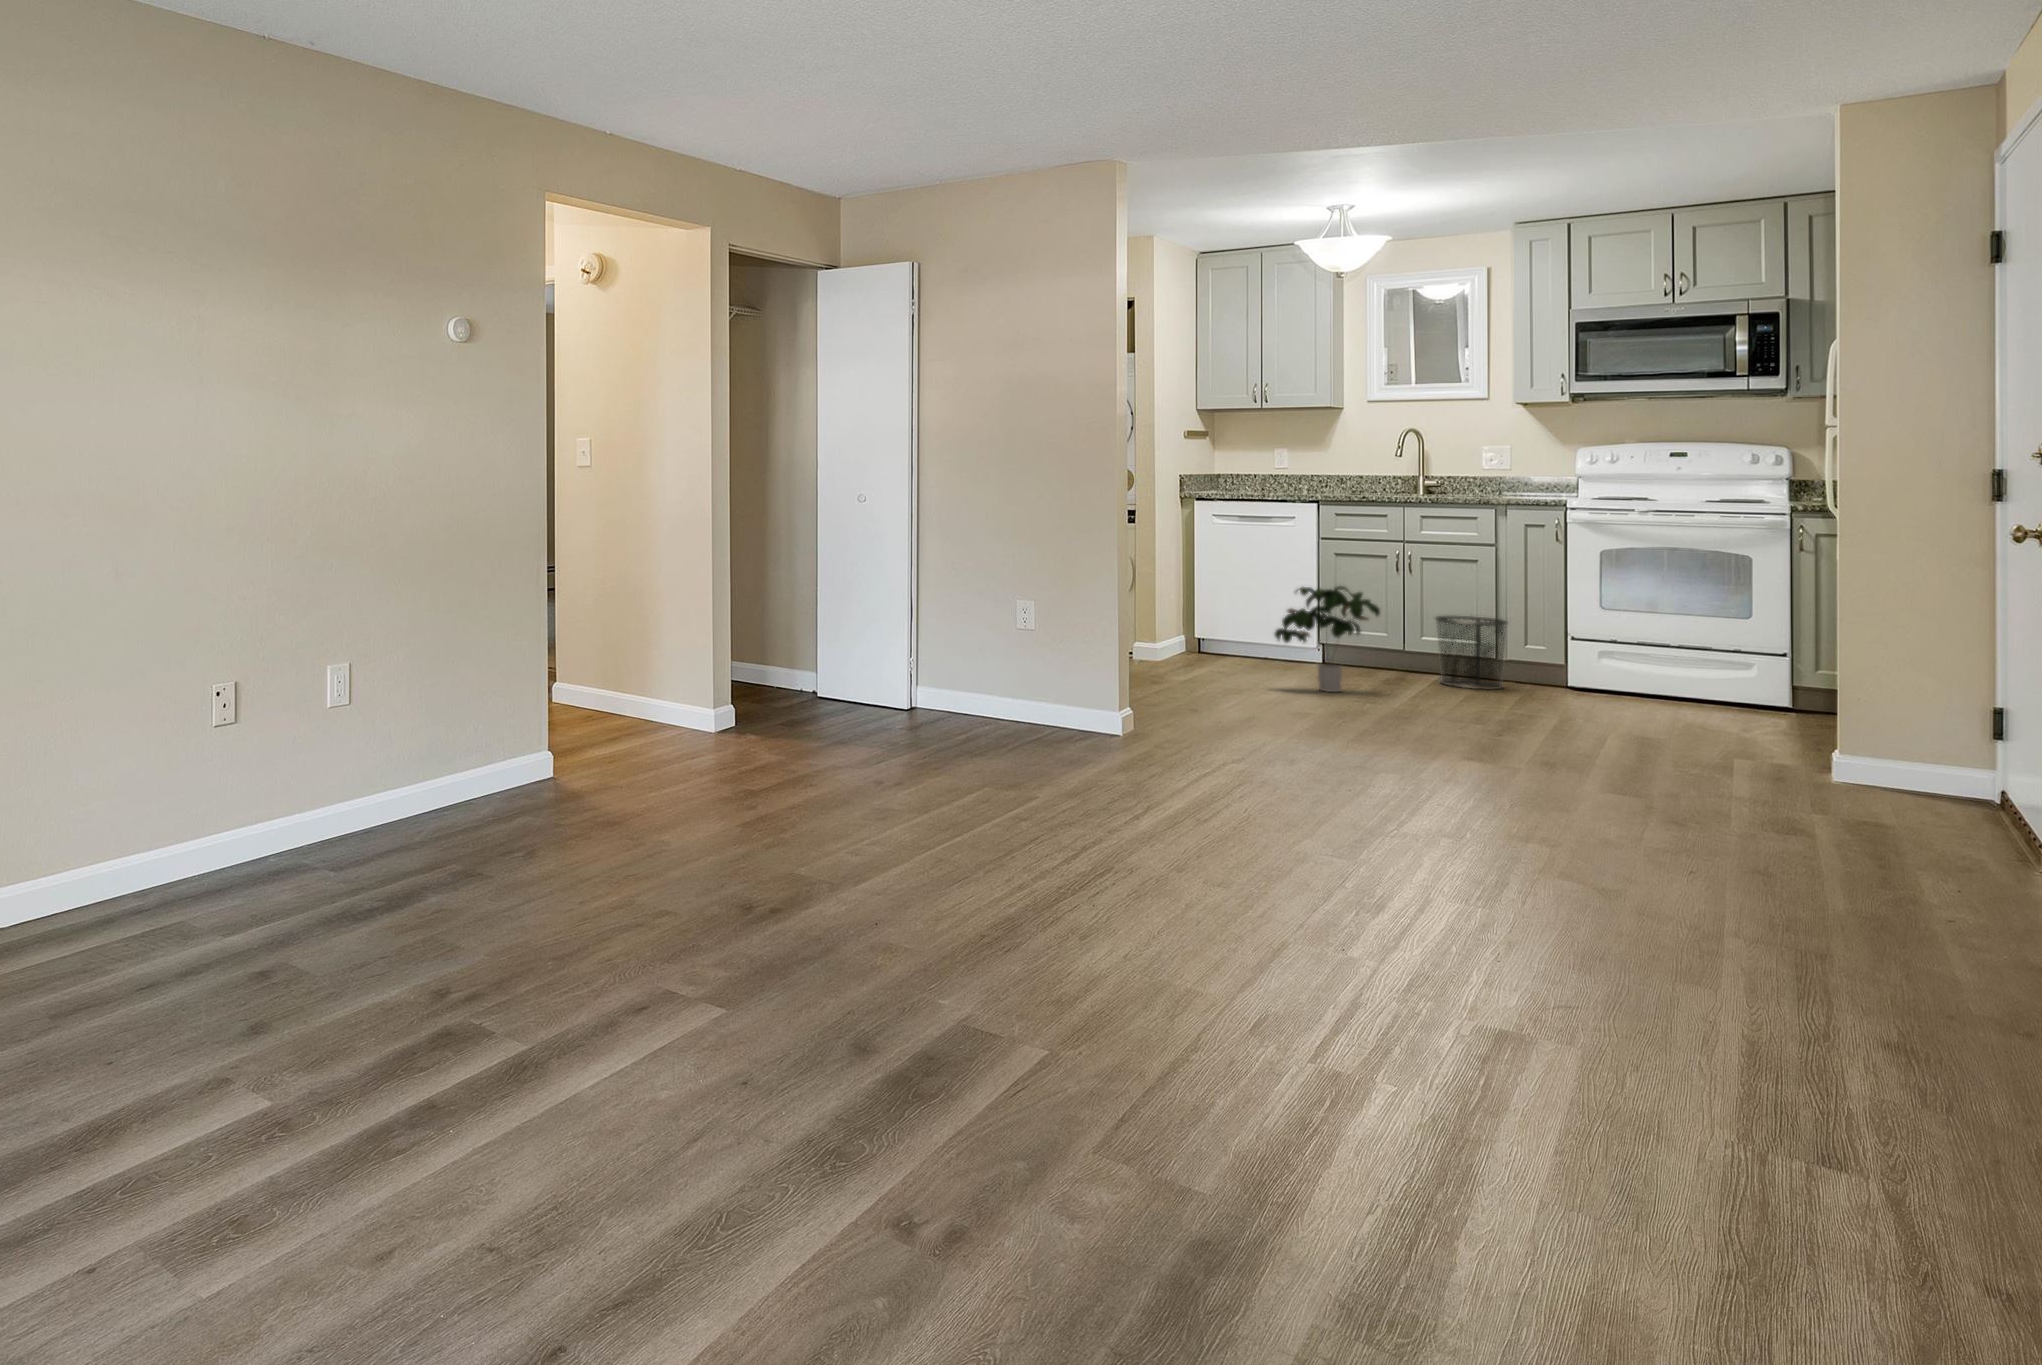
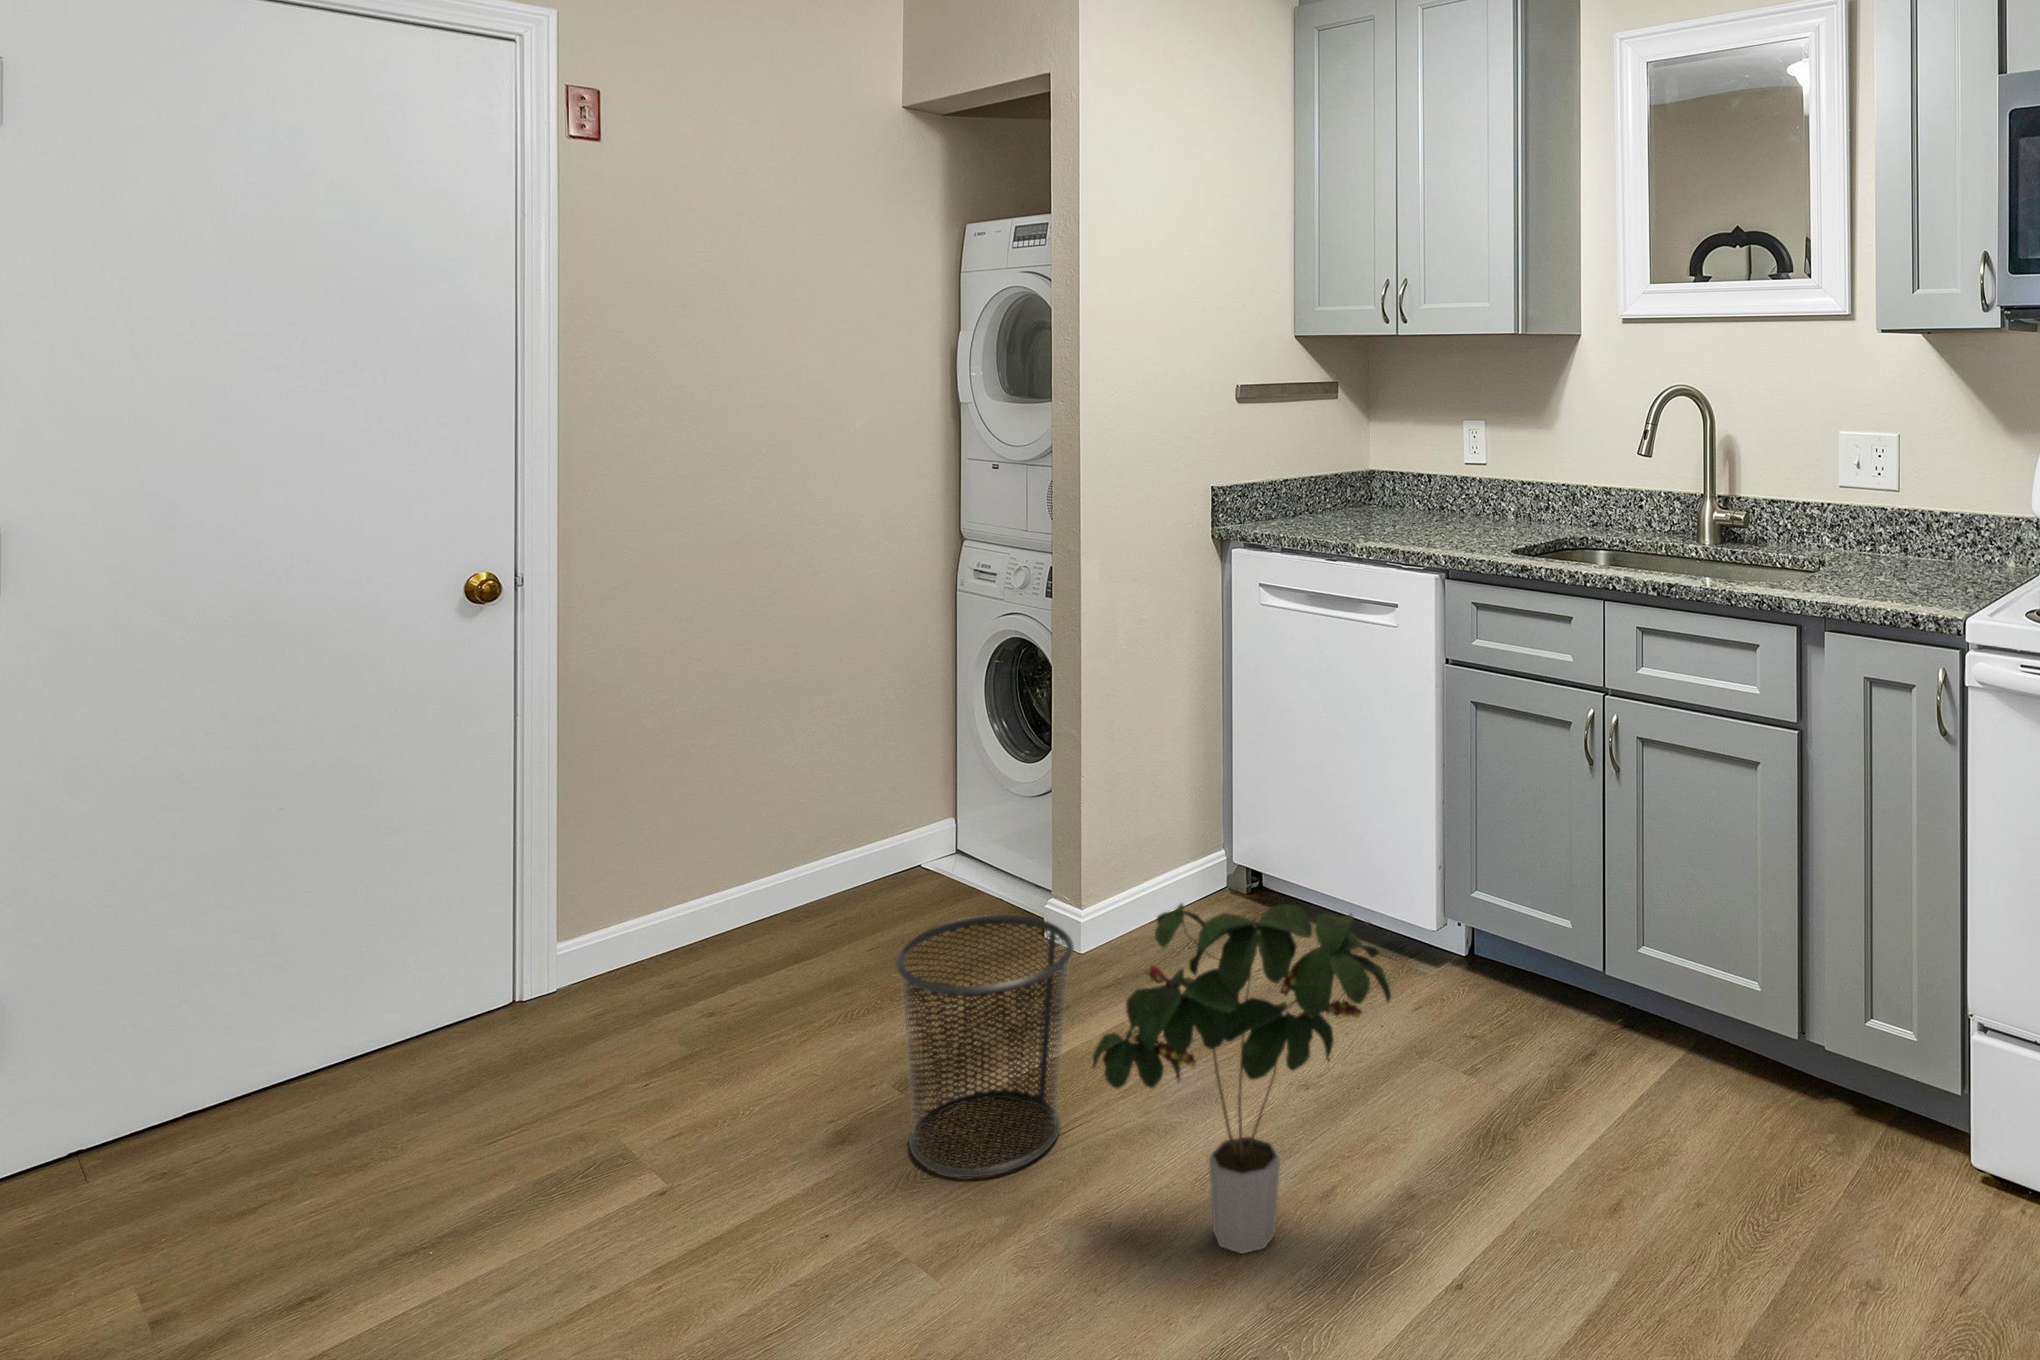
waste bin: present [1435,616,1508,689] -> present [896,915,1073,1177]

